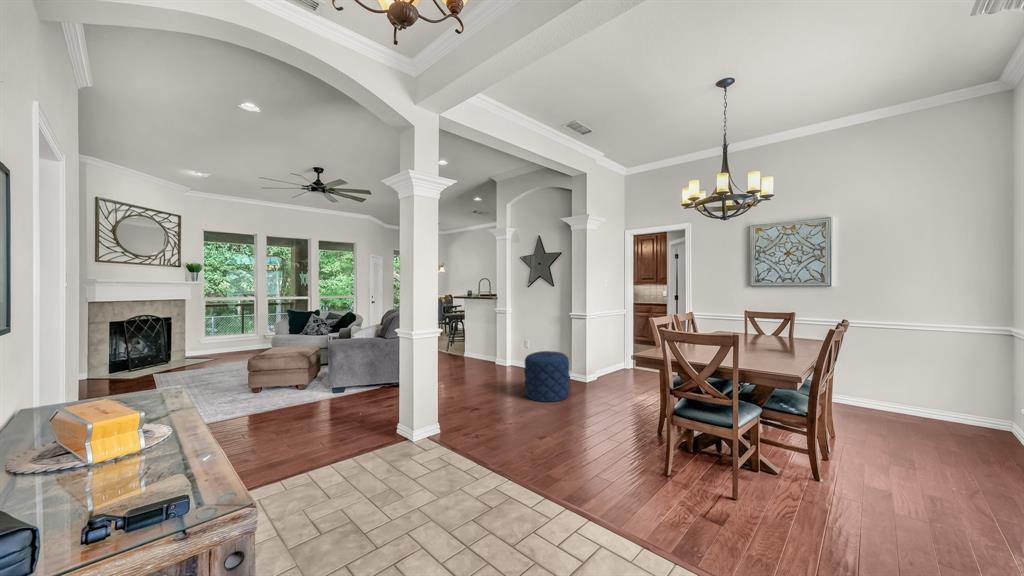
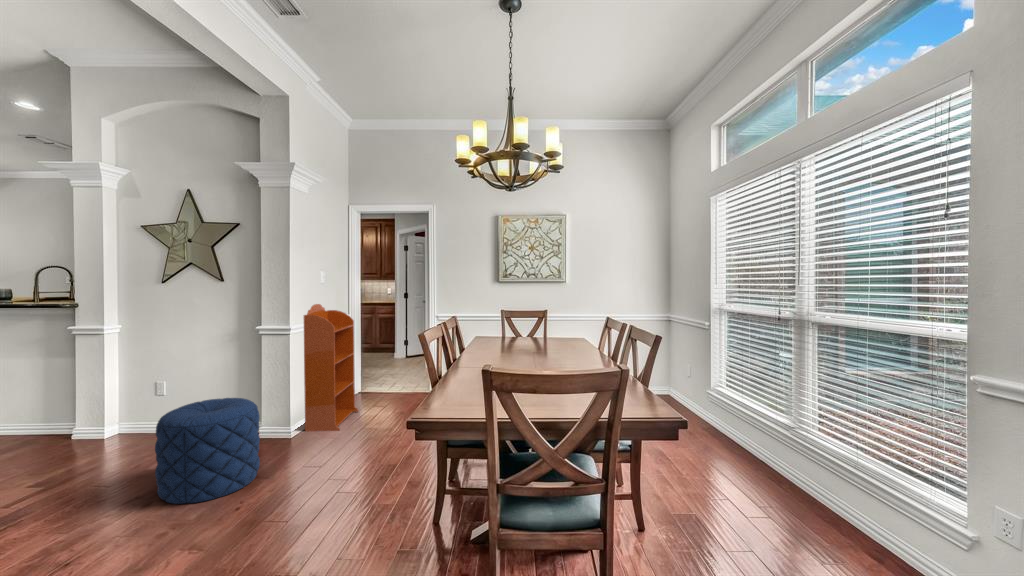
bookcase: none [595,301,632,384] -> present [304,304,359,431]

